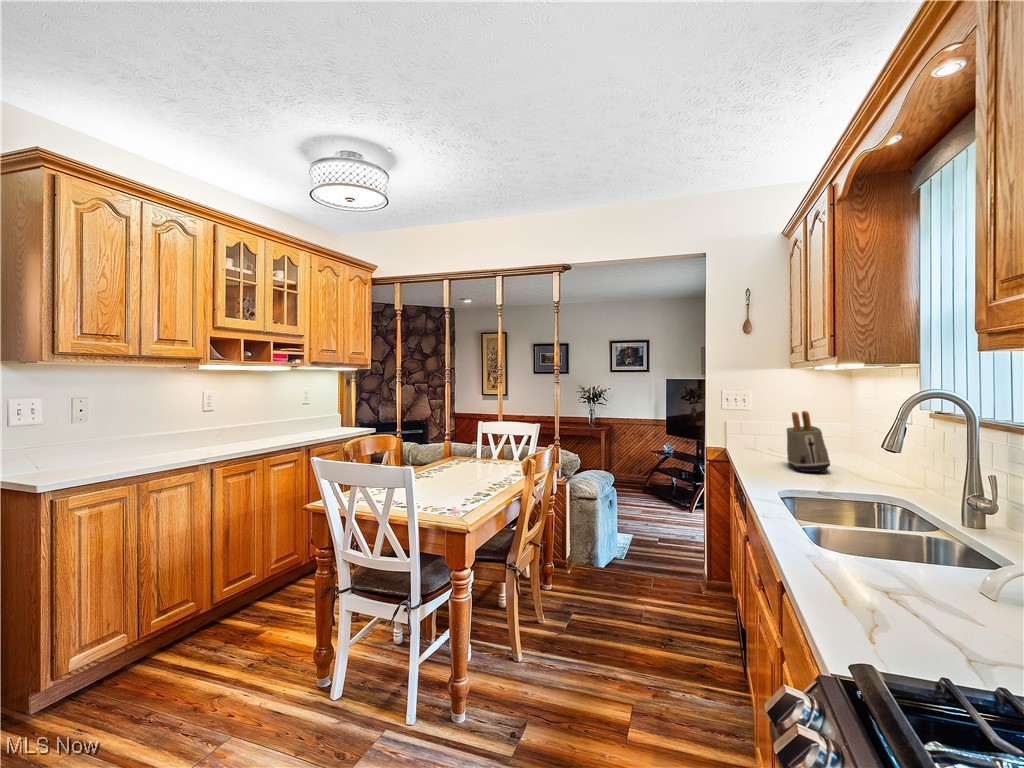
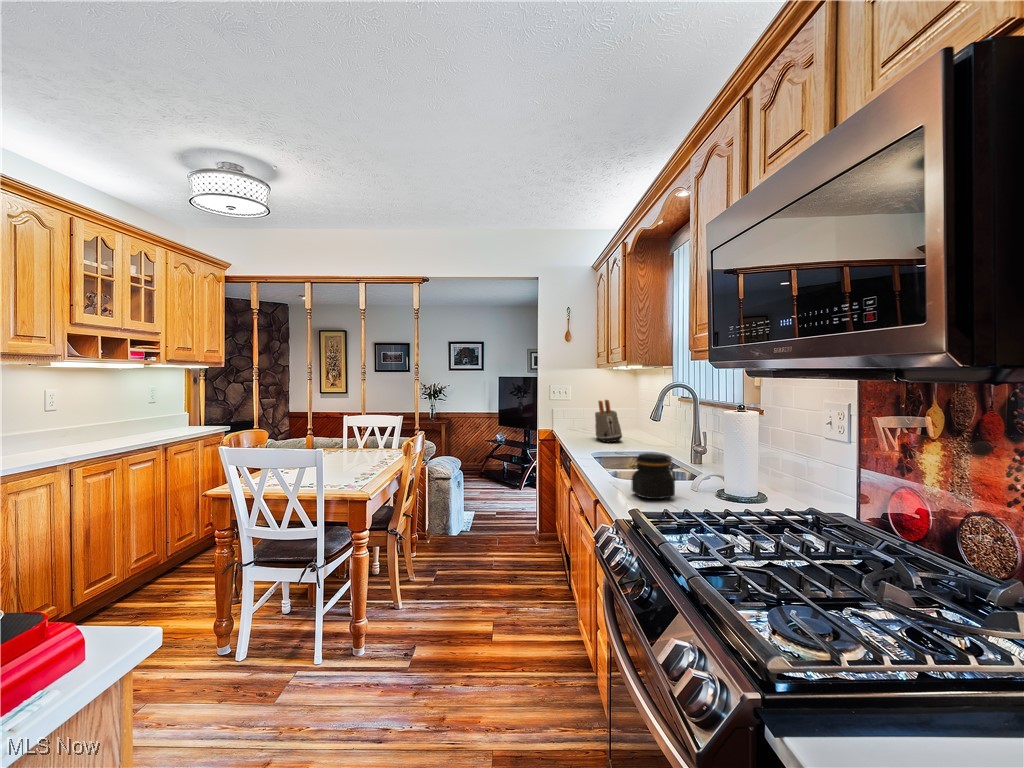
jar: none [852,519,957,614] -> present [630,453,676,499]

